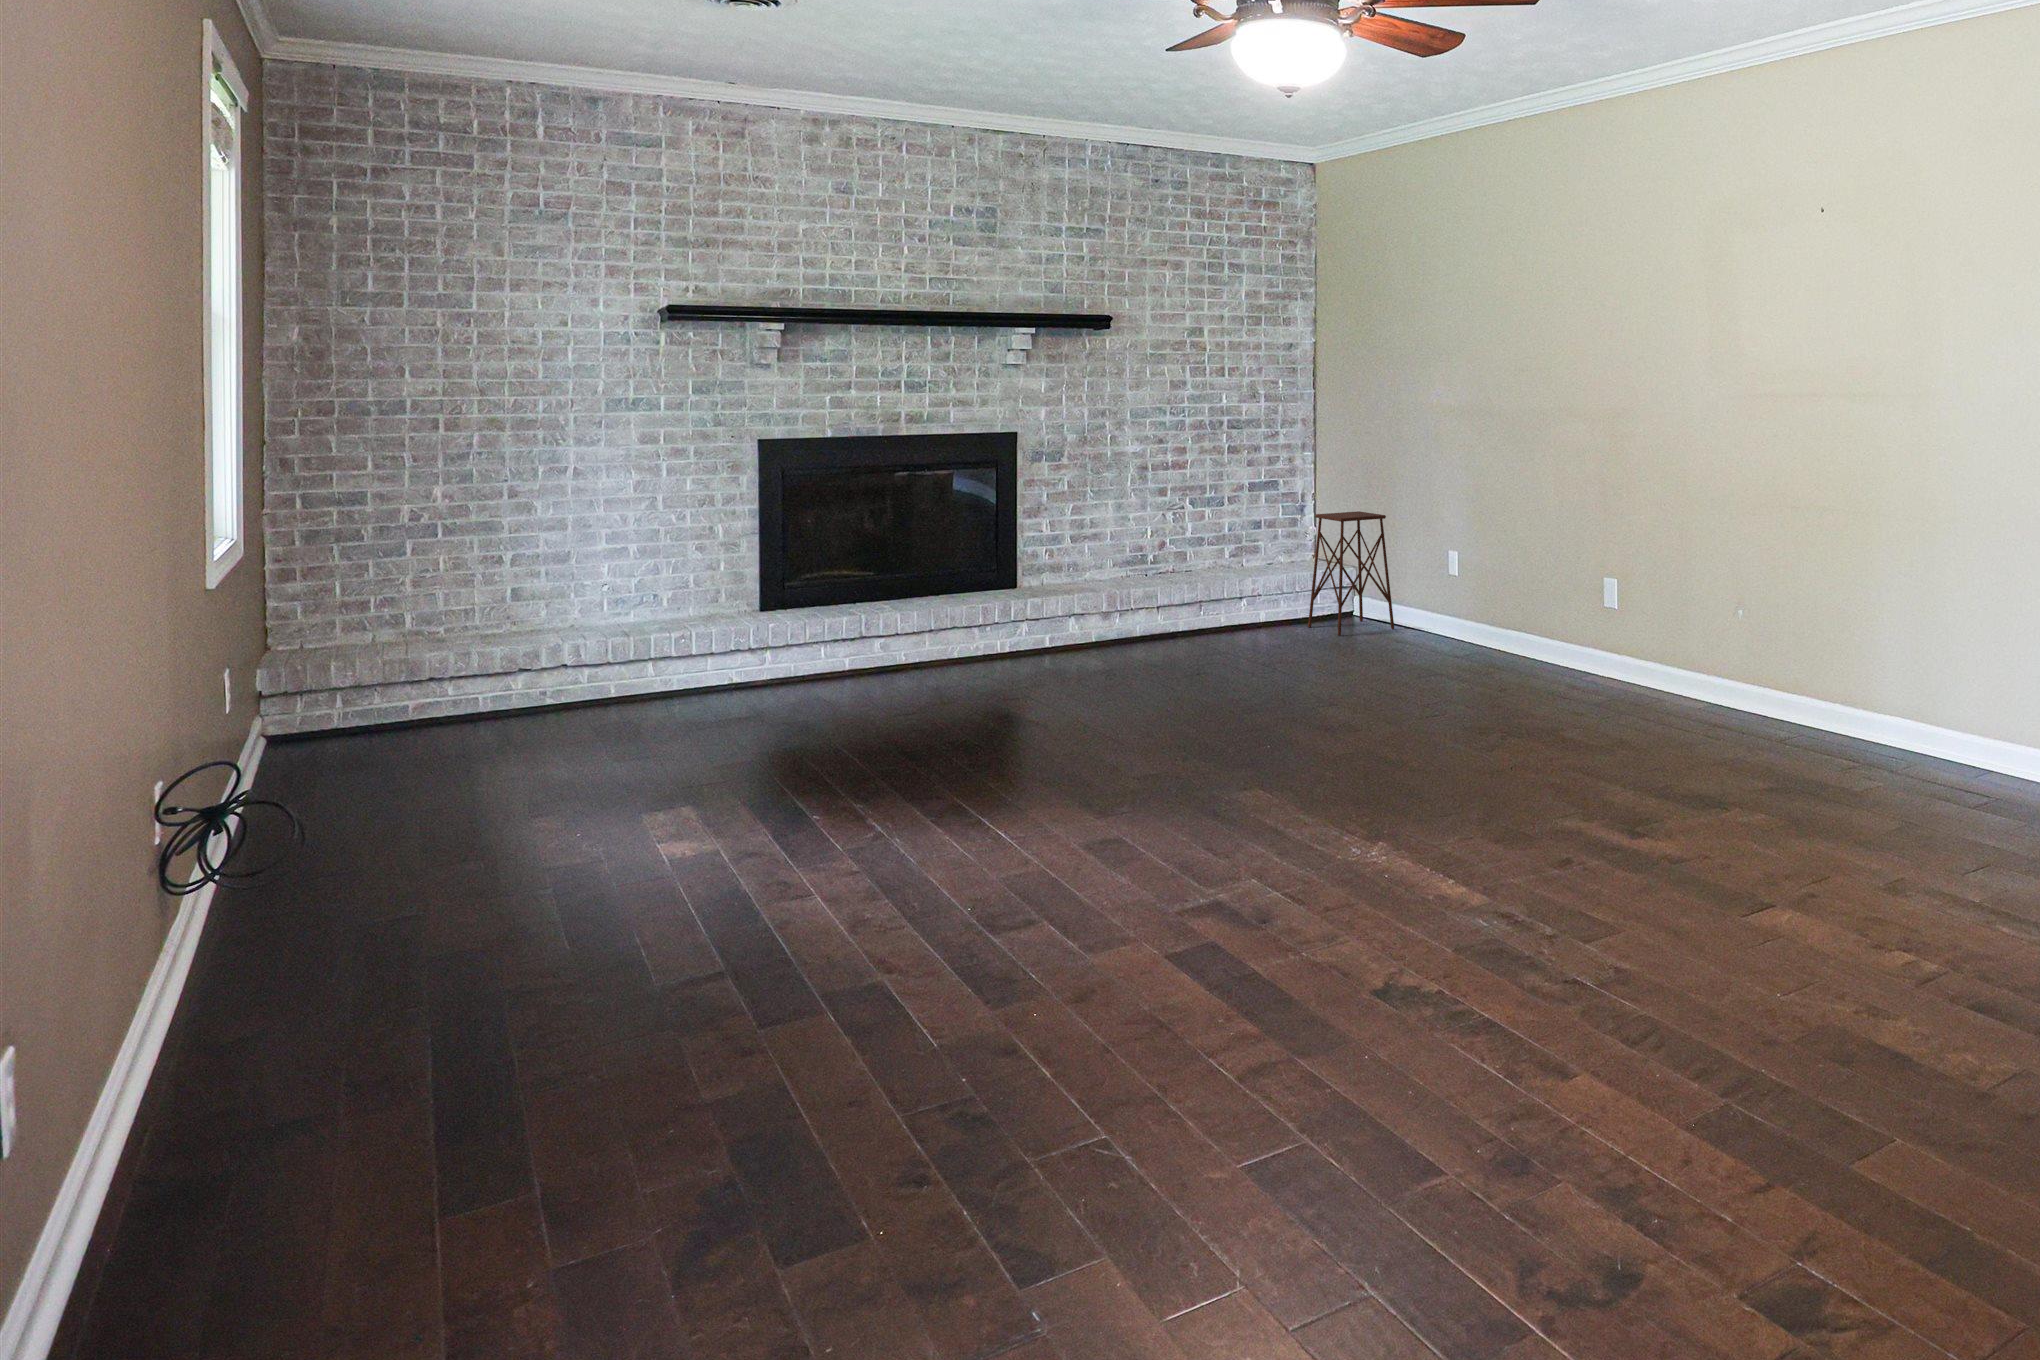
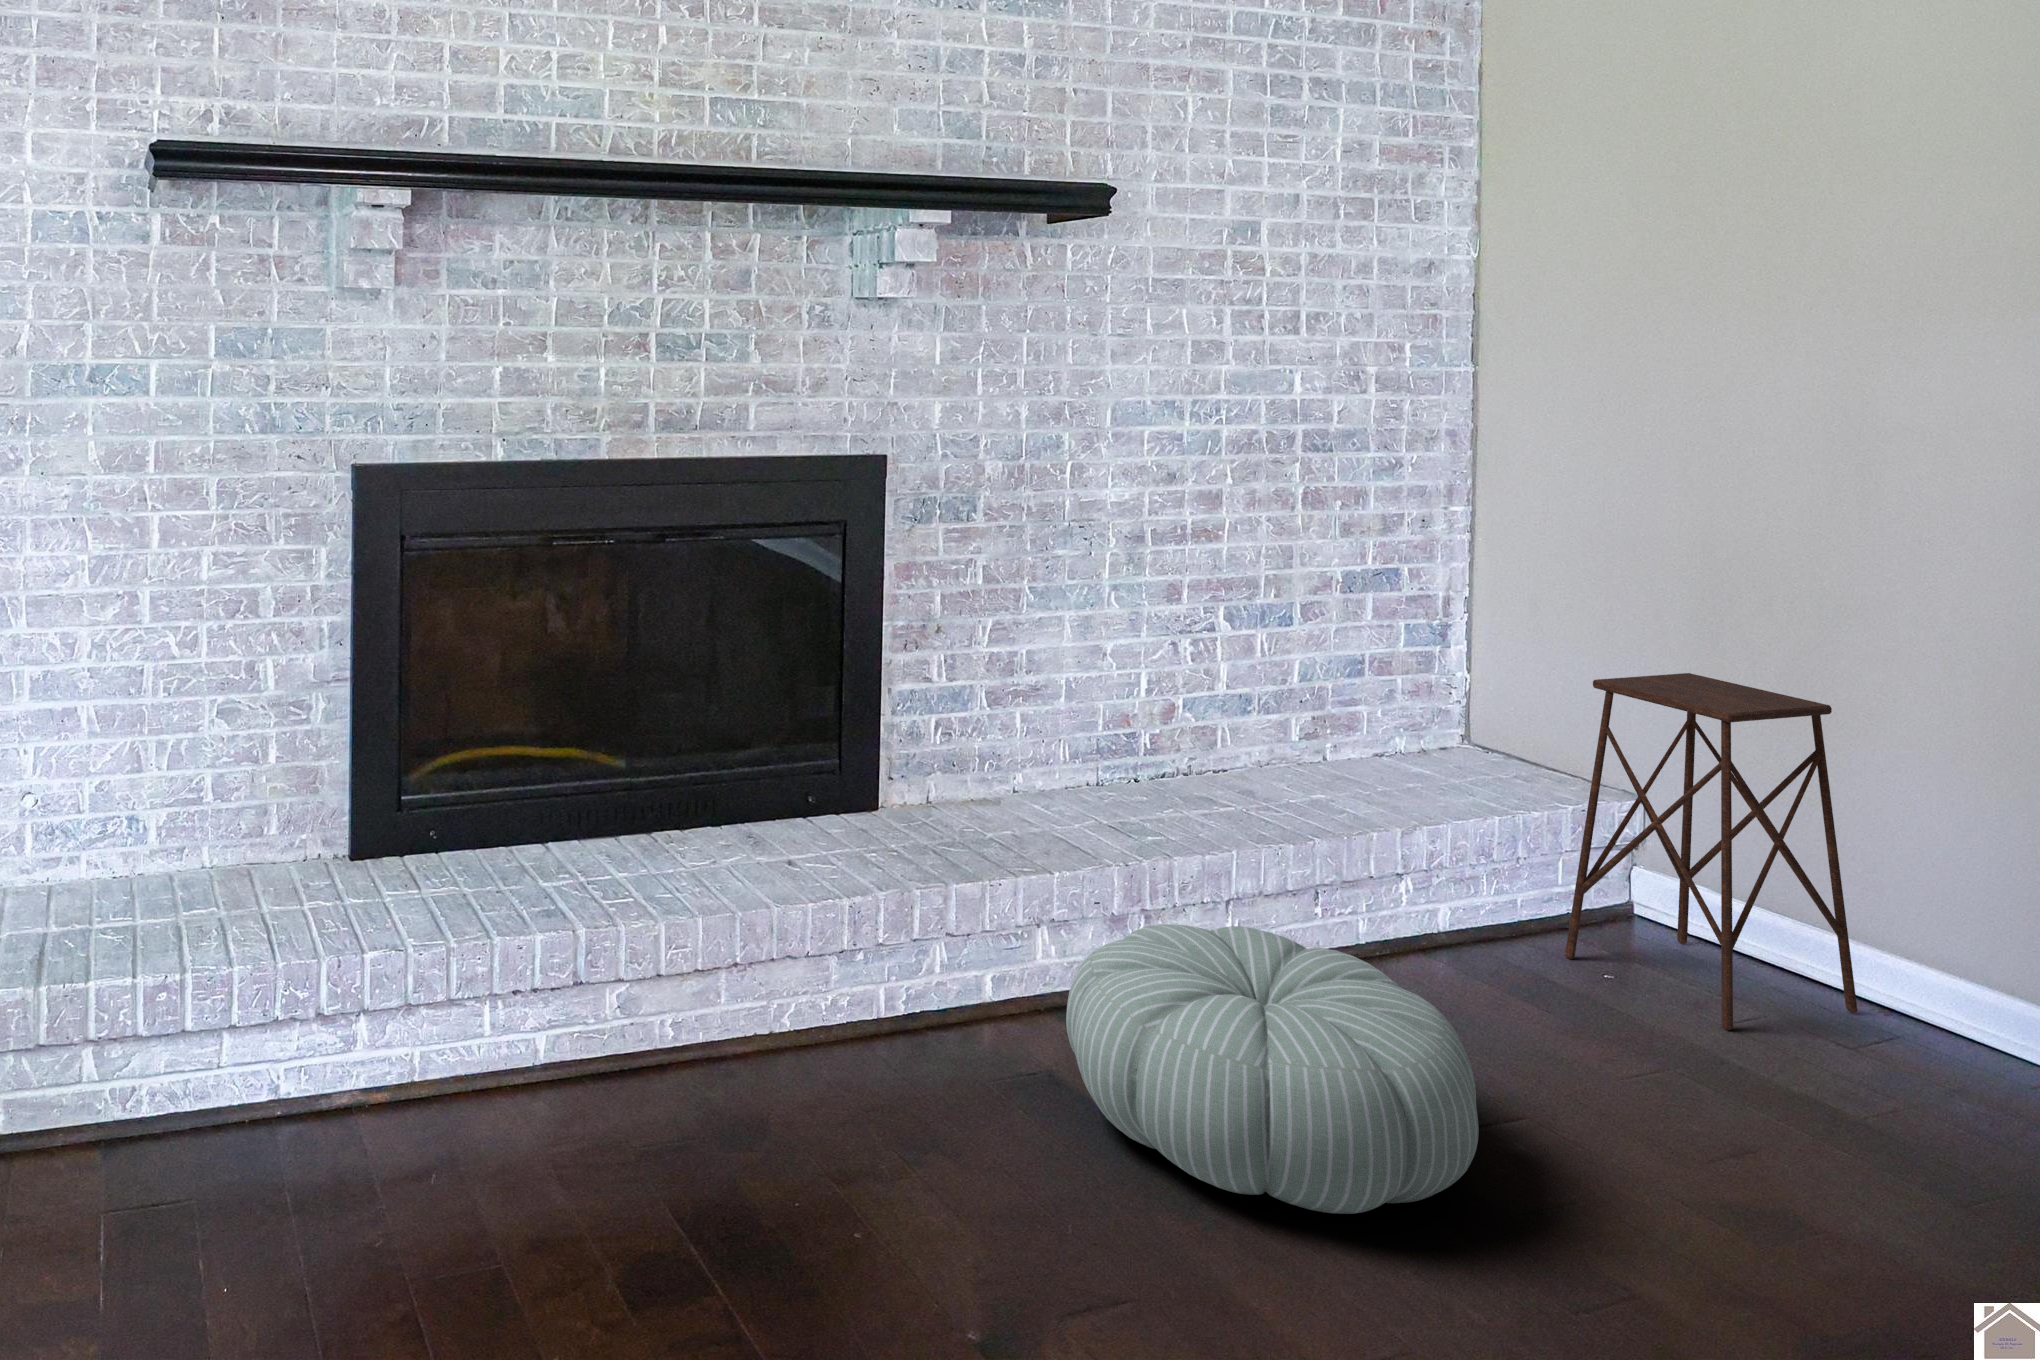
pouf: none [1064,602,1198,672] -> present [1066,924,1479,1214]

